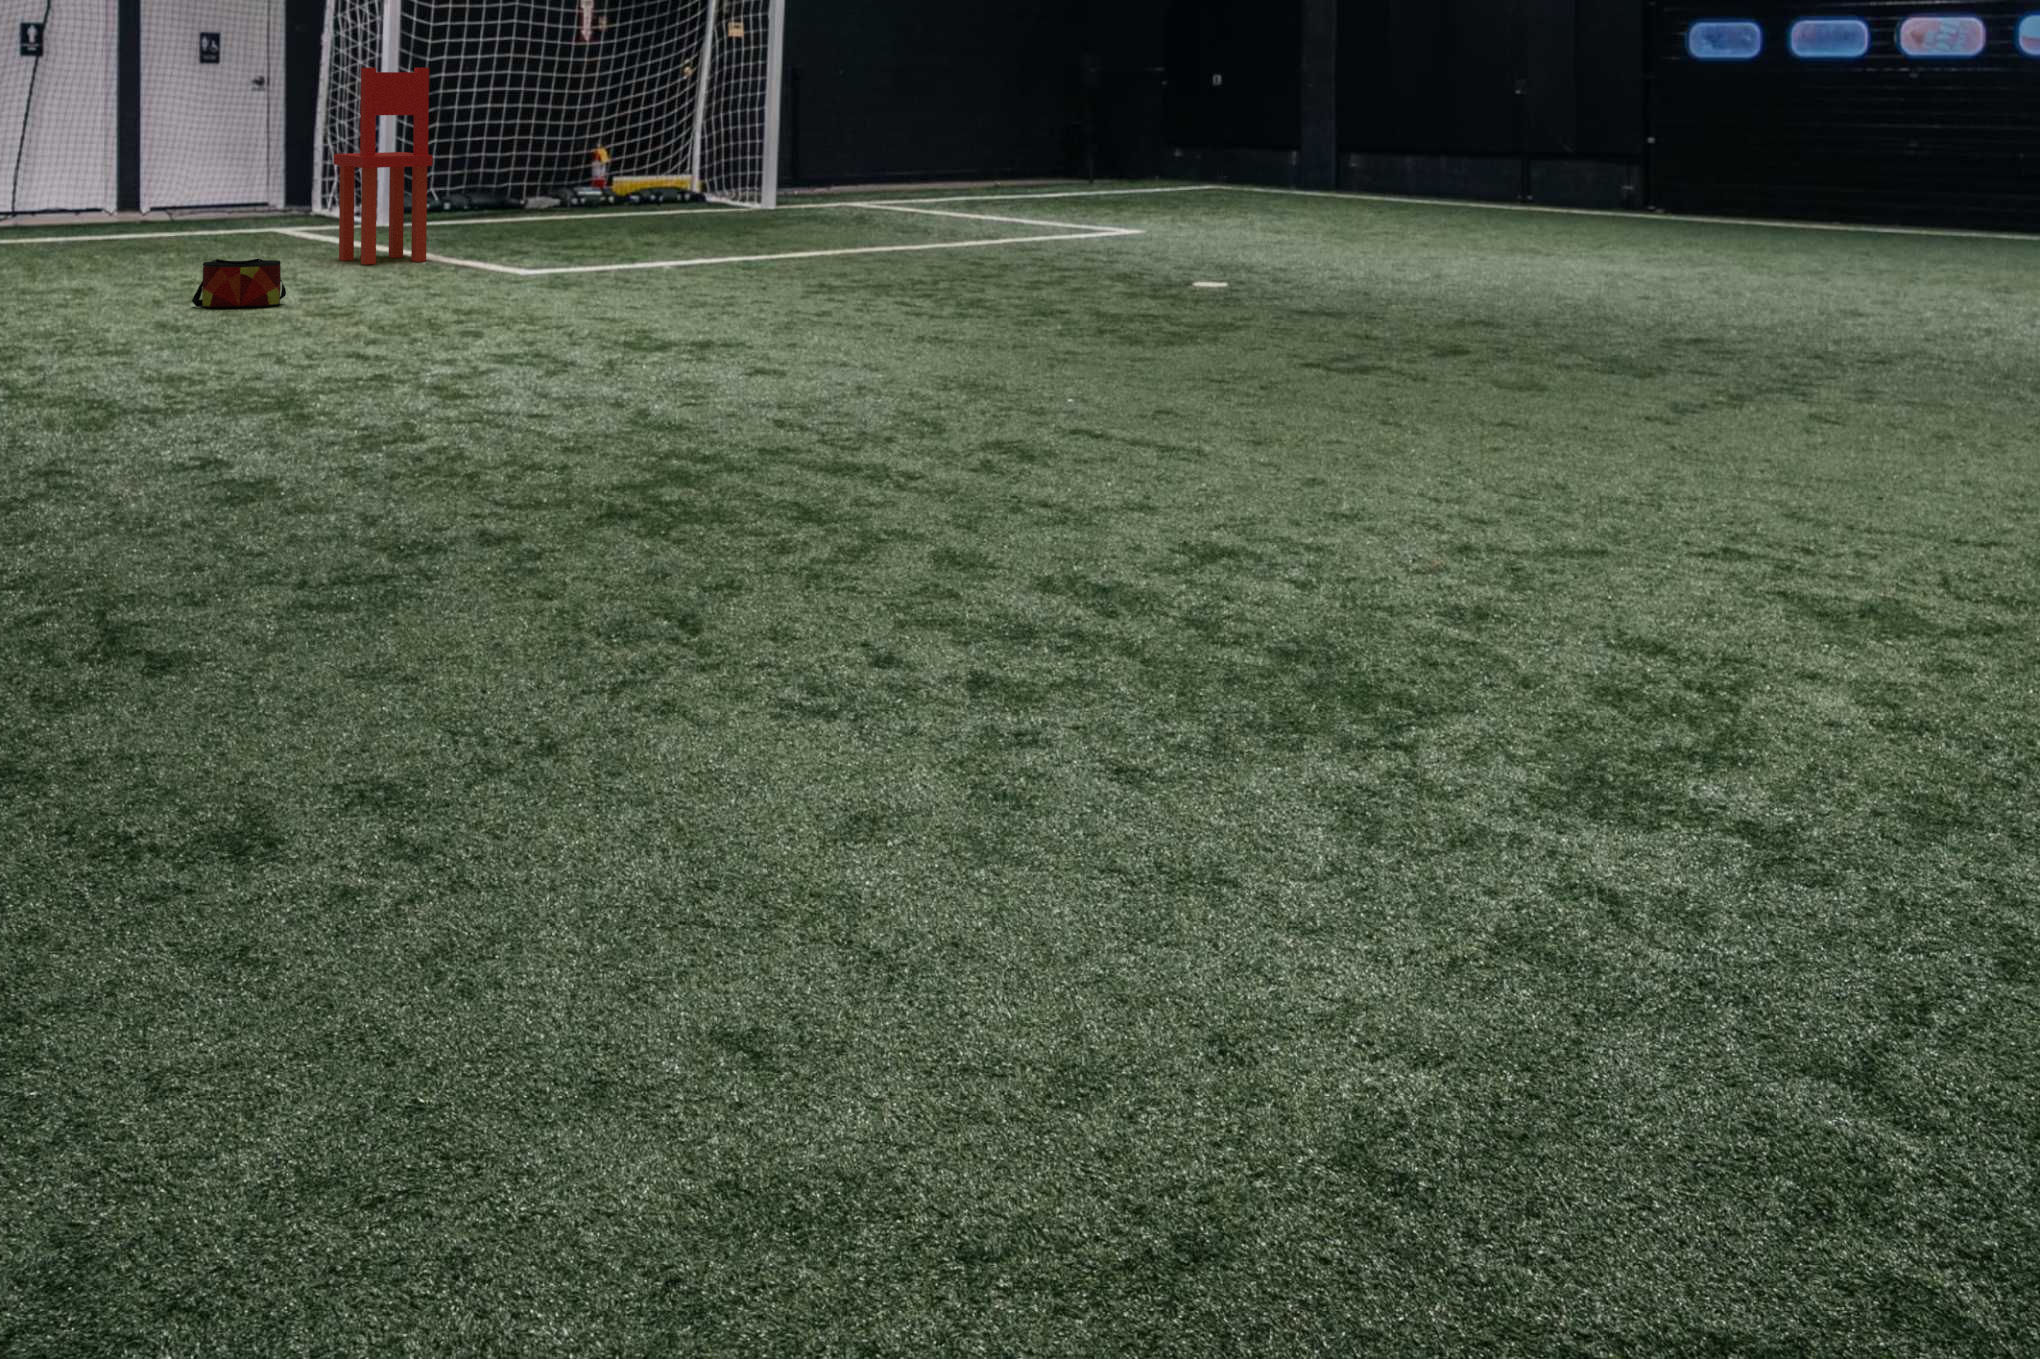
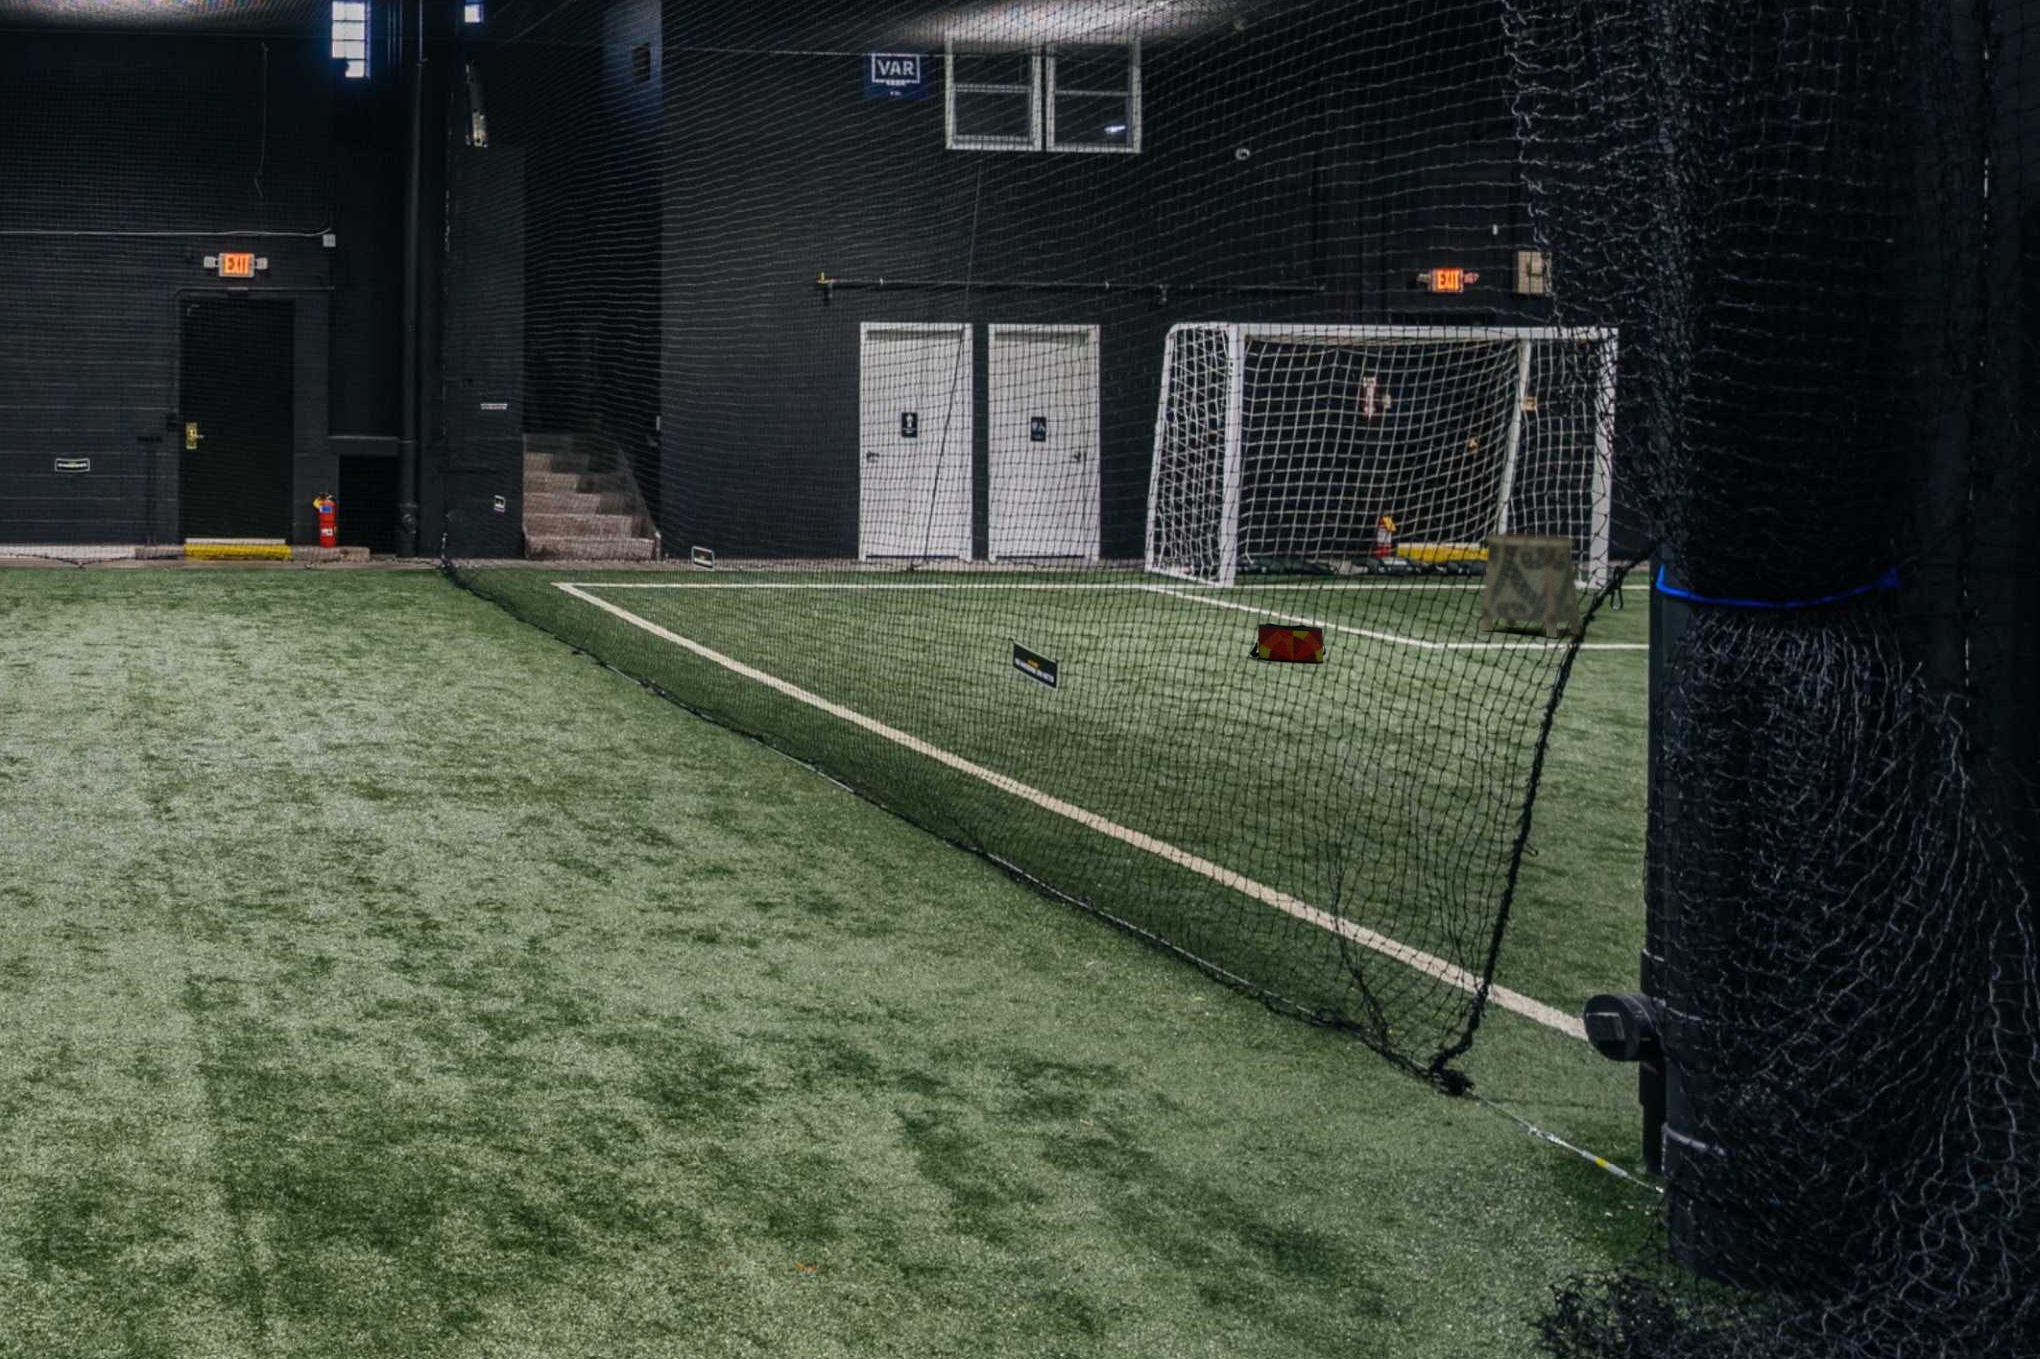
chair: present [334,68,433,265] -> none [1274,467,1374,629]
basket: none [548,145,641,257] -> present [1482,533,1581,637]

